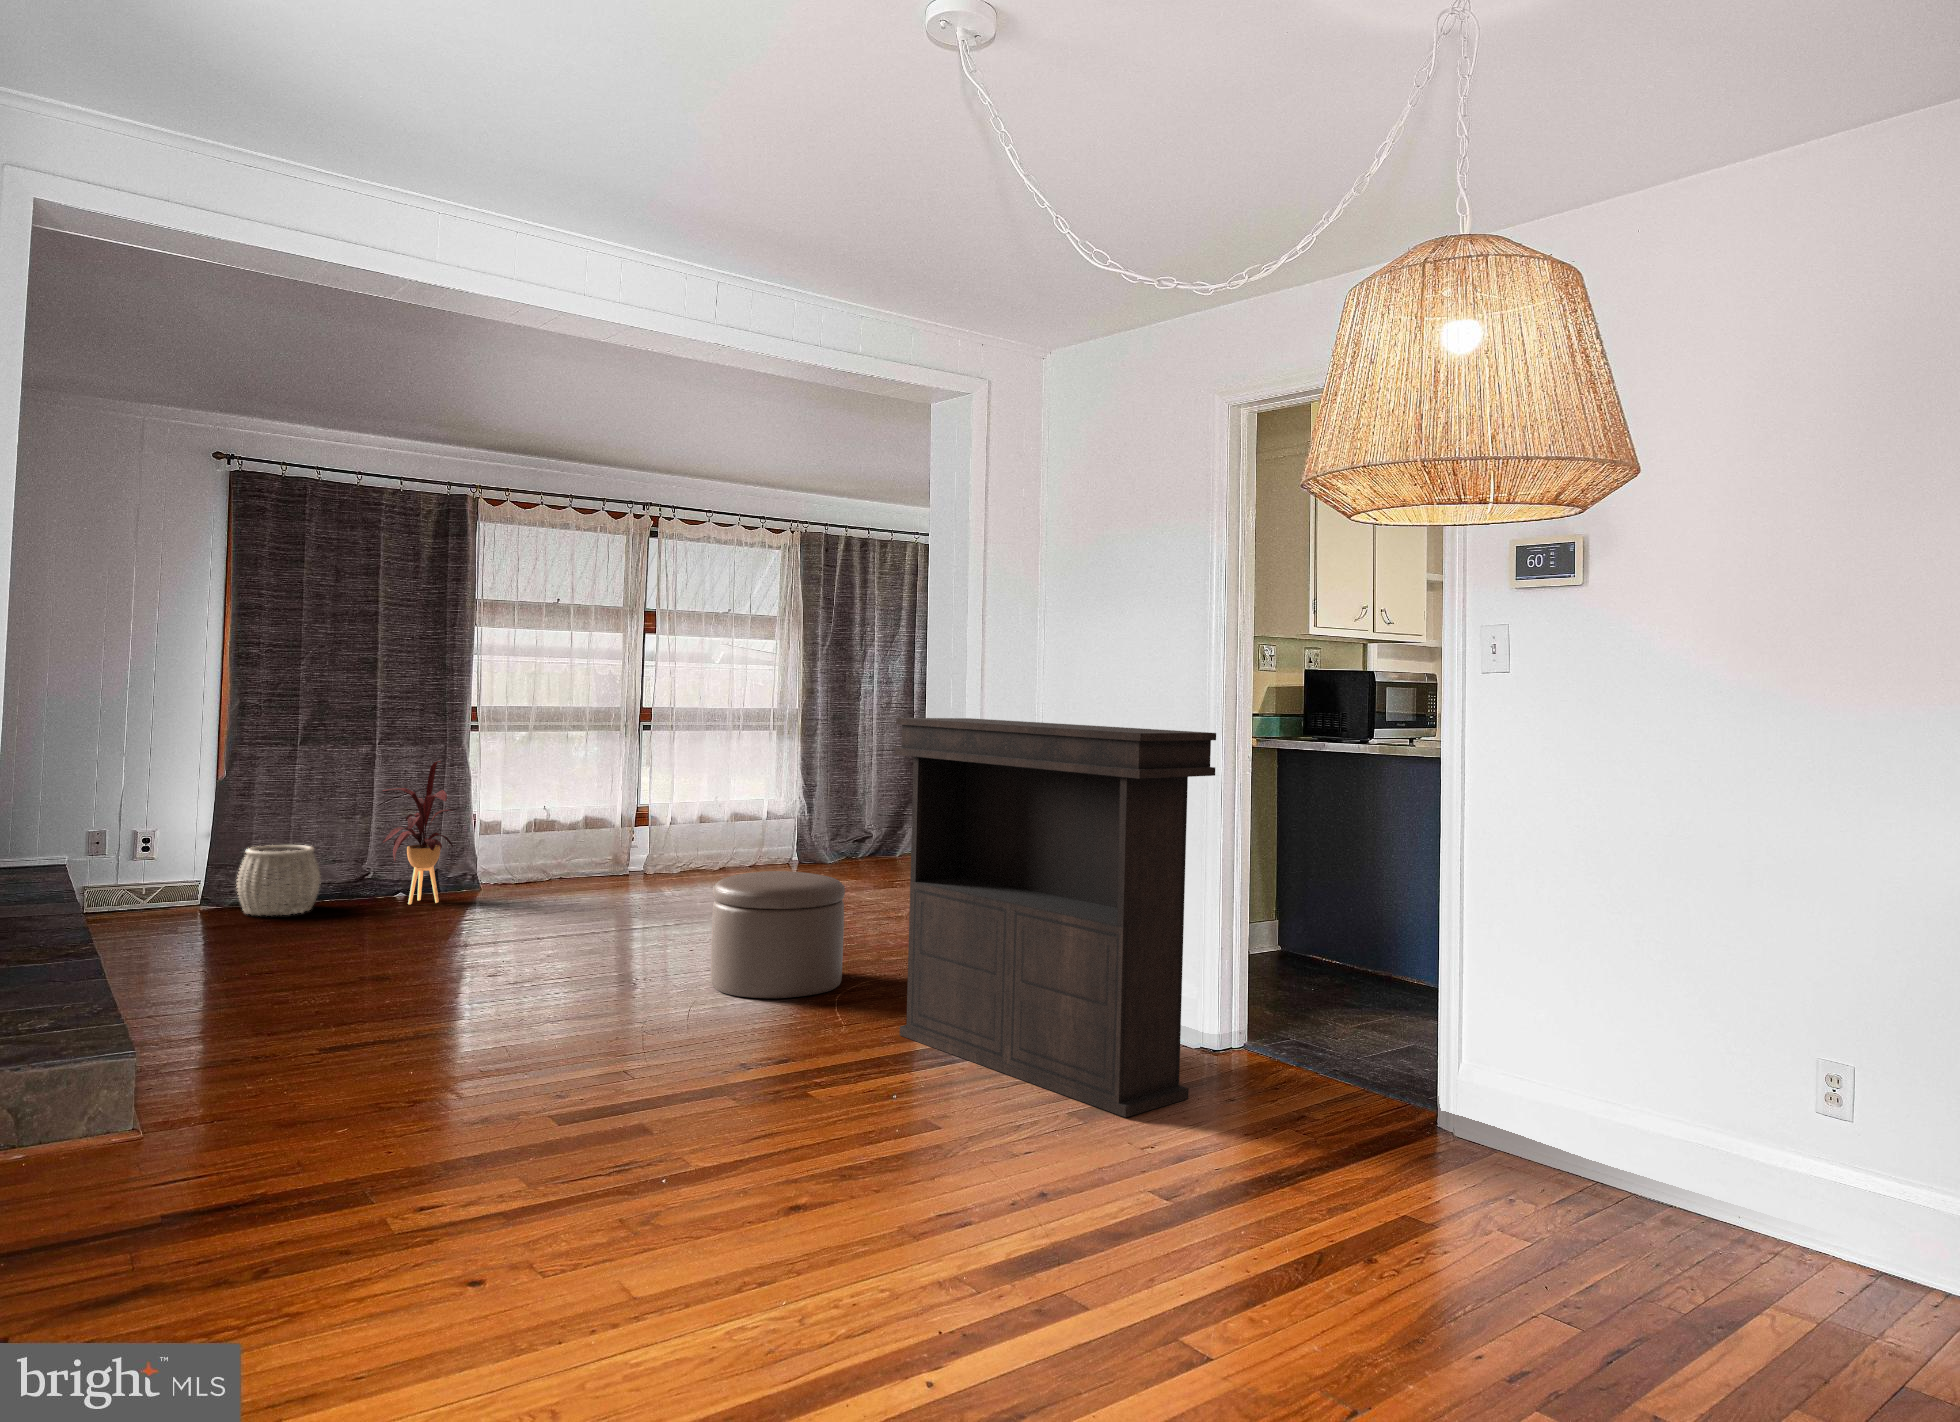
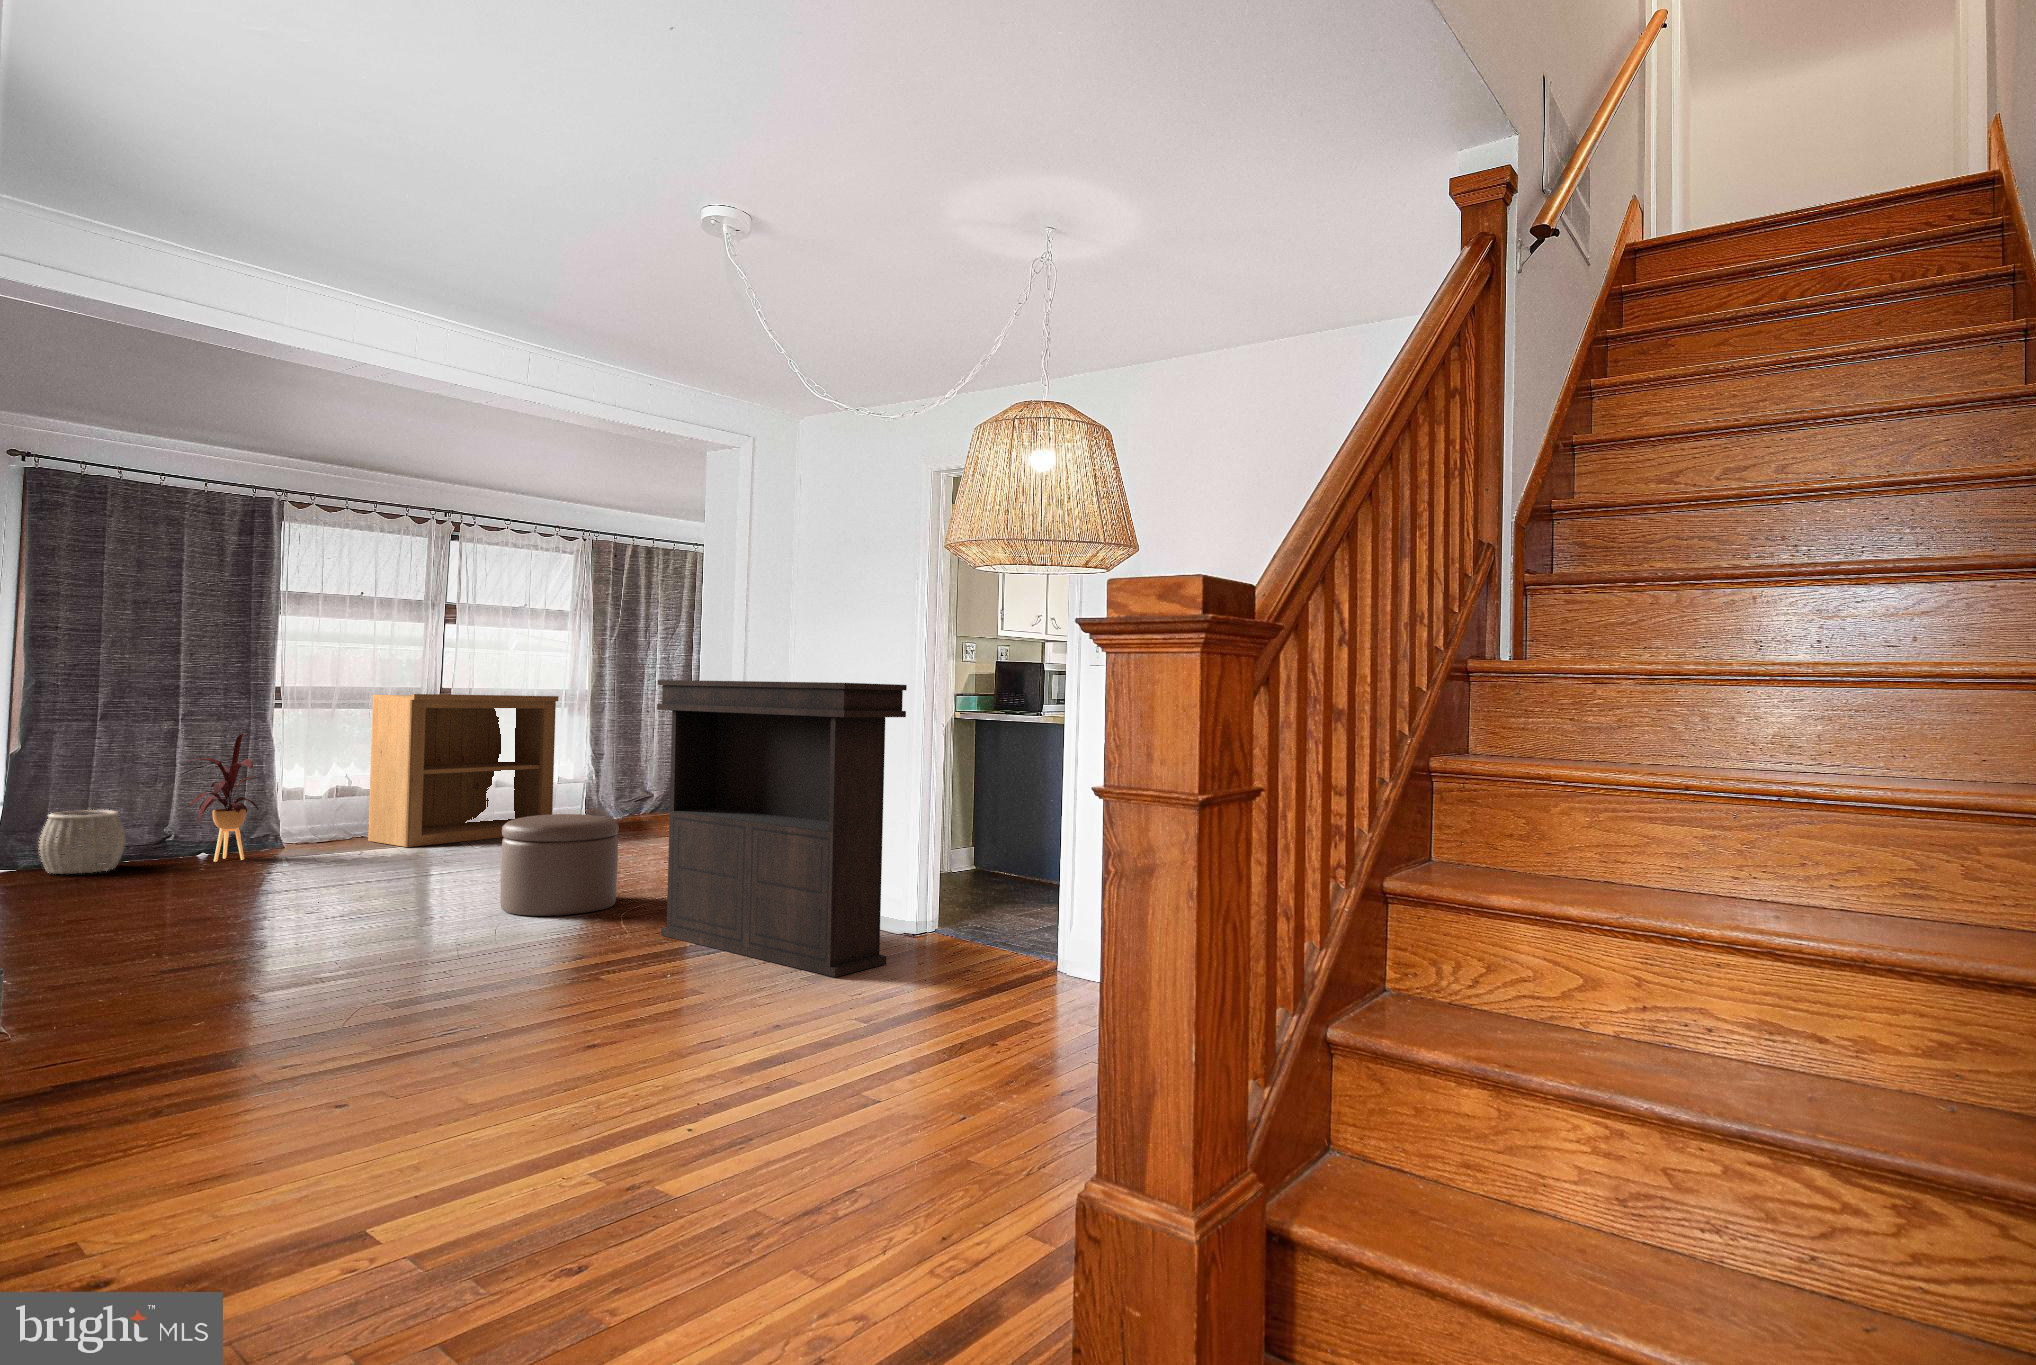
bookshelf: none [565,715,768,891] -> present [368,694,559,847]

